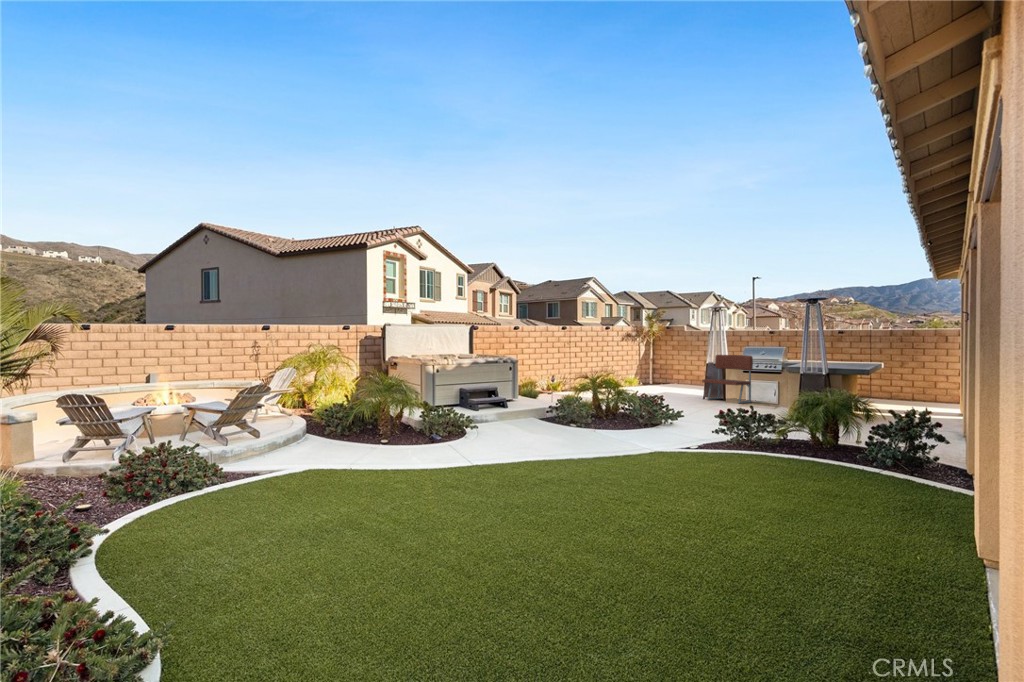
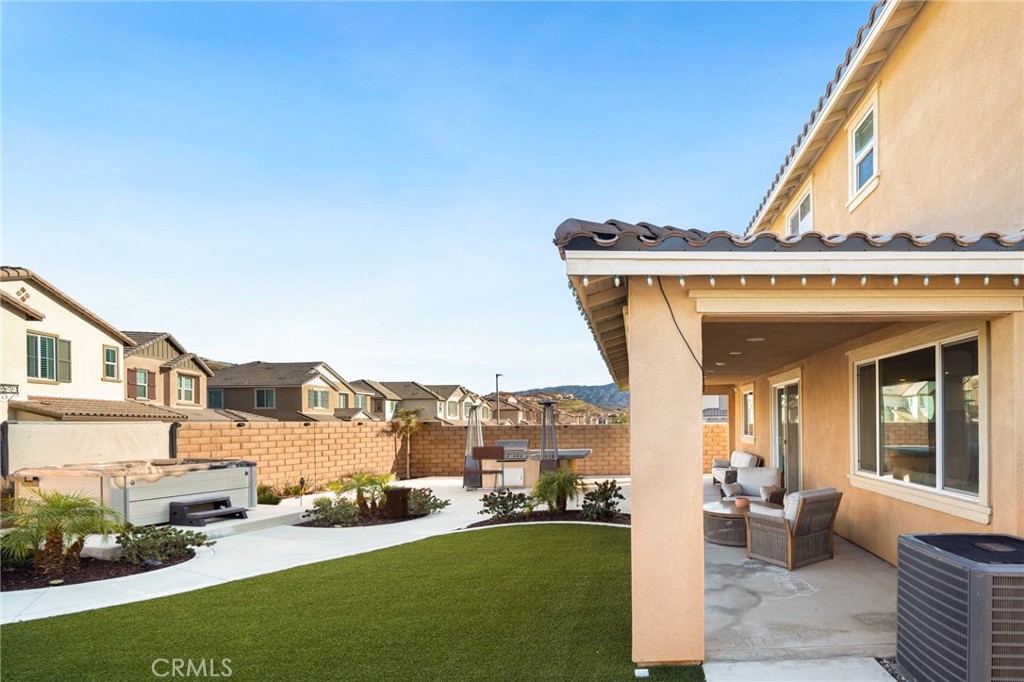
side table: none [598,393,641,427] -> present [379,487,413,518]

